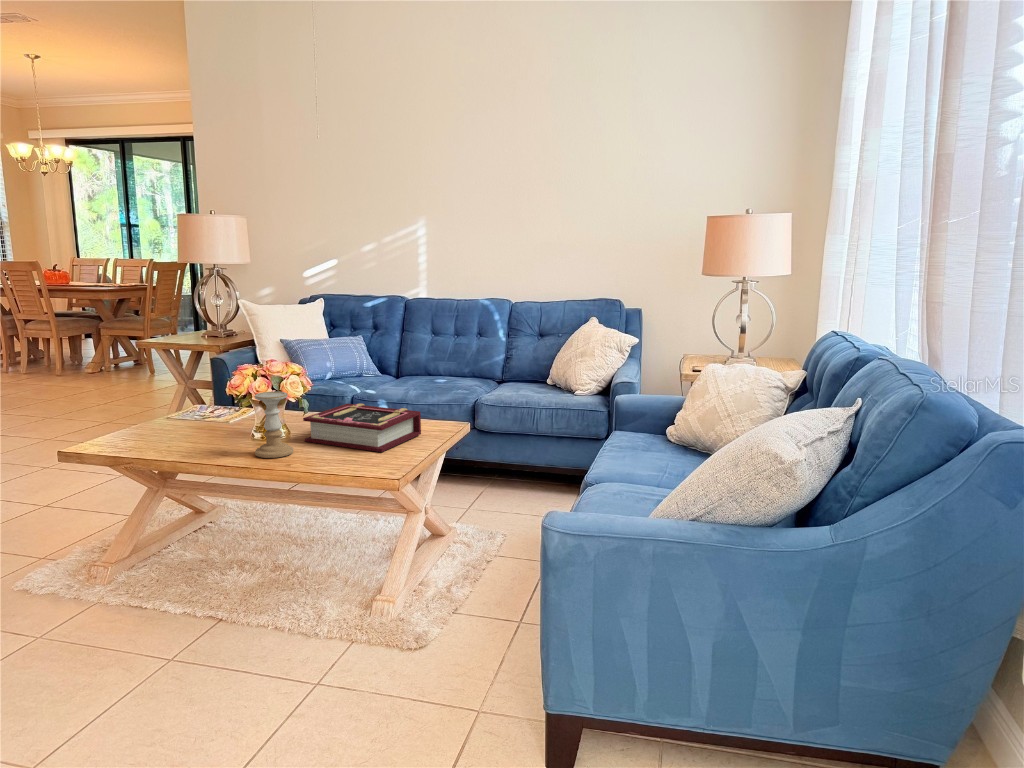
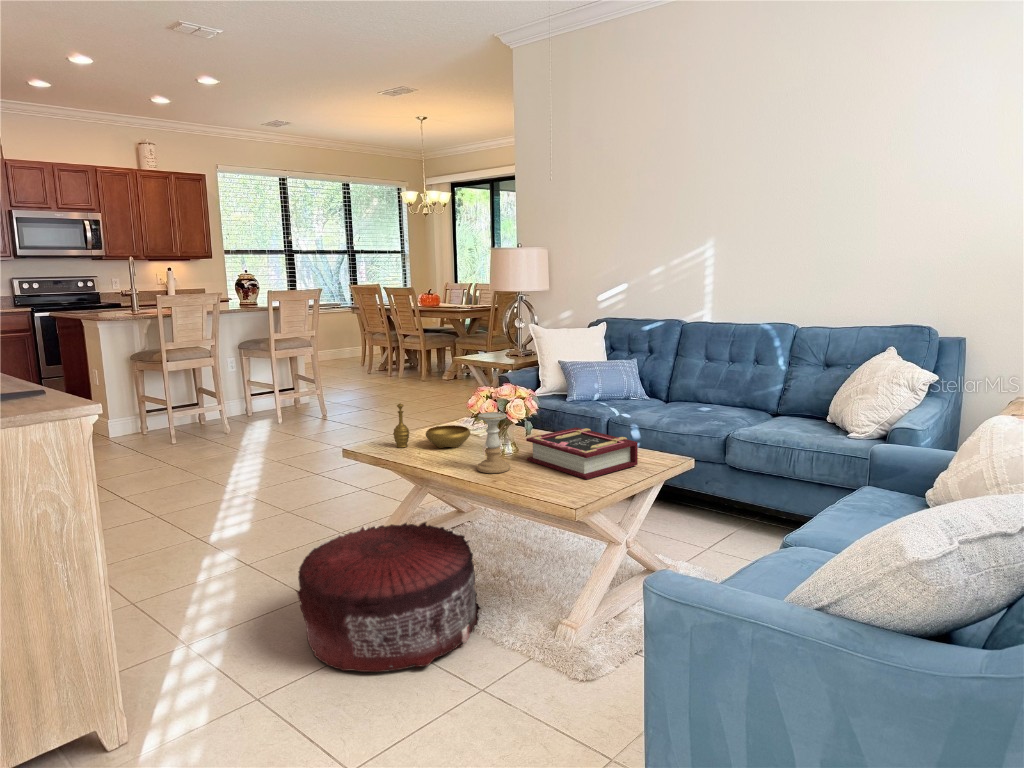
decorative bowl: none [128,391,226,444] -> present [393,403,470,448]
pouf: none [53,521,283,704] -> present [297,522,481,672]

